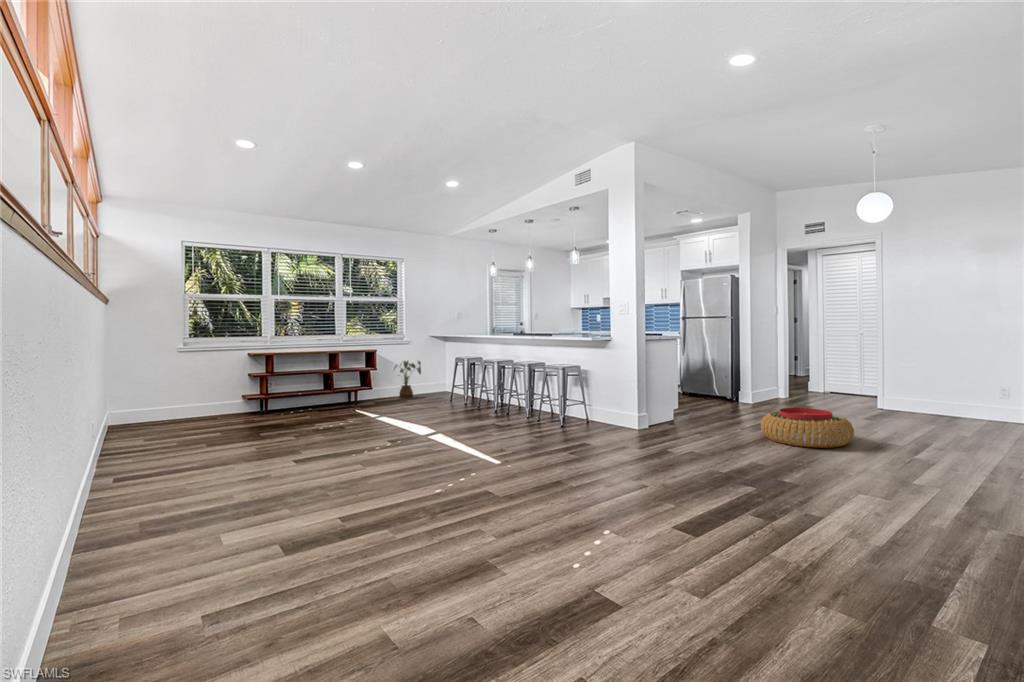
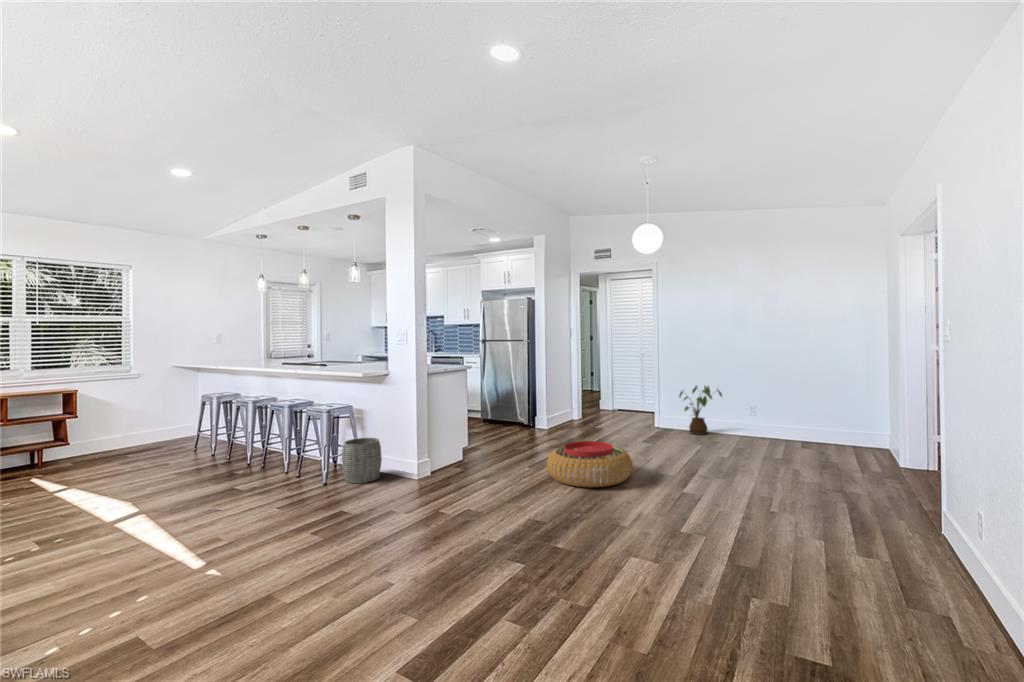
house plant: present [394,361,421,398] -> present [679,386,722,435]
woven basket: none [575,393,606,428] -> present [342,438,382,483]

